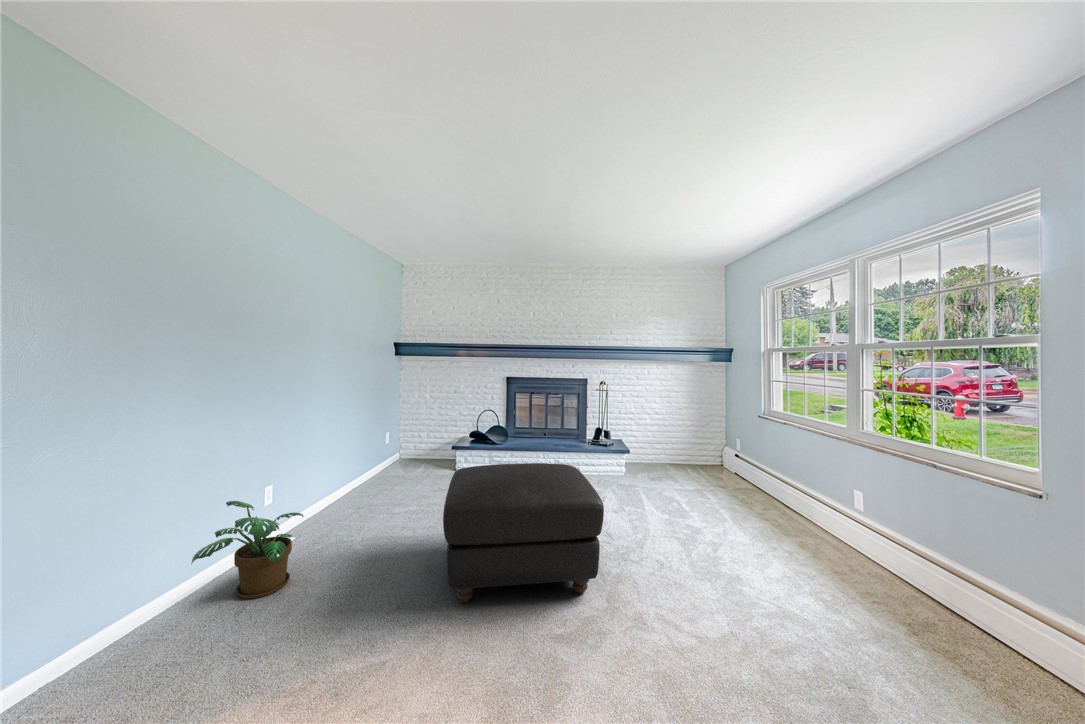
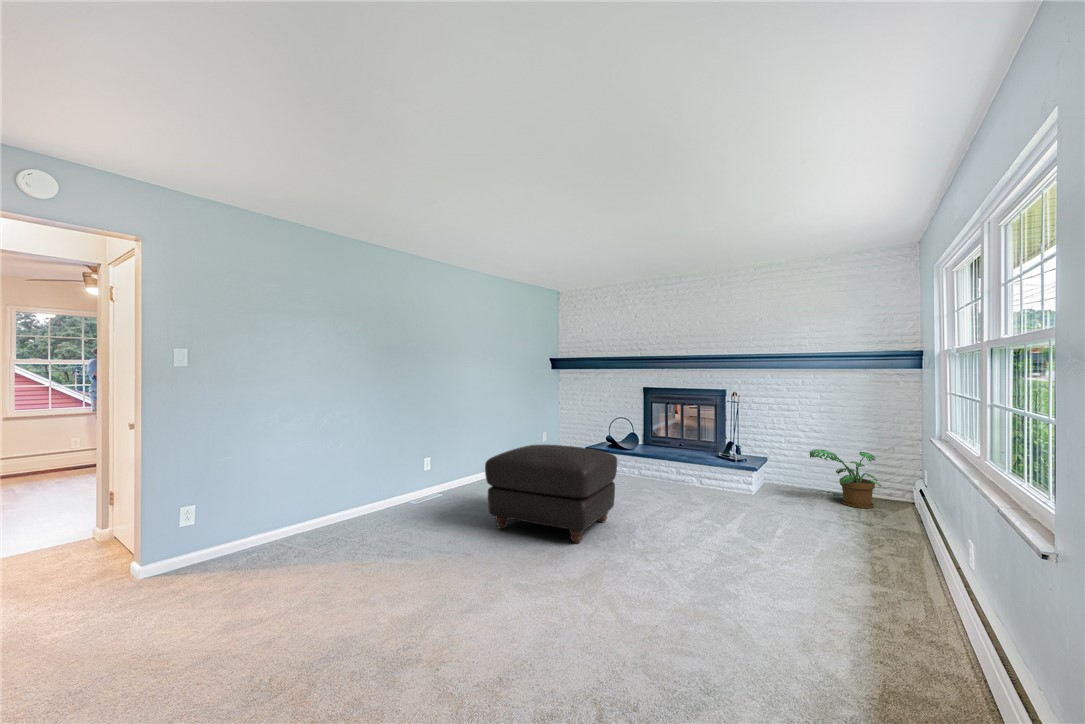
potted plant: present [191,501,303,599] -> present [810,449,881,508]

